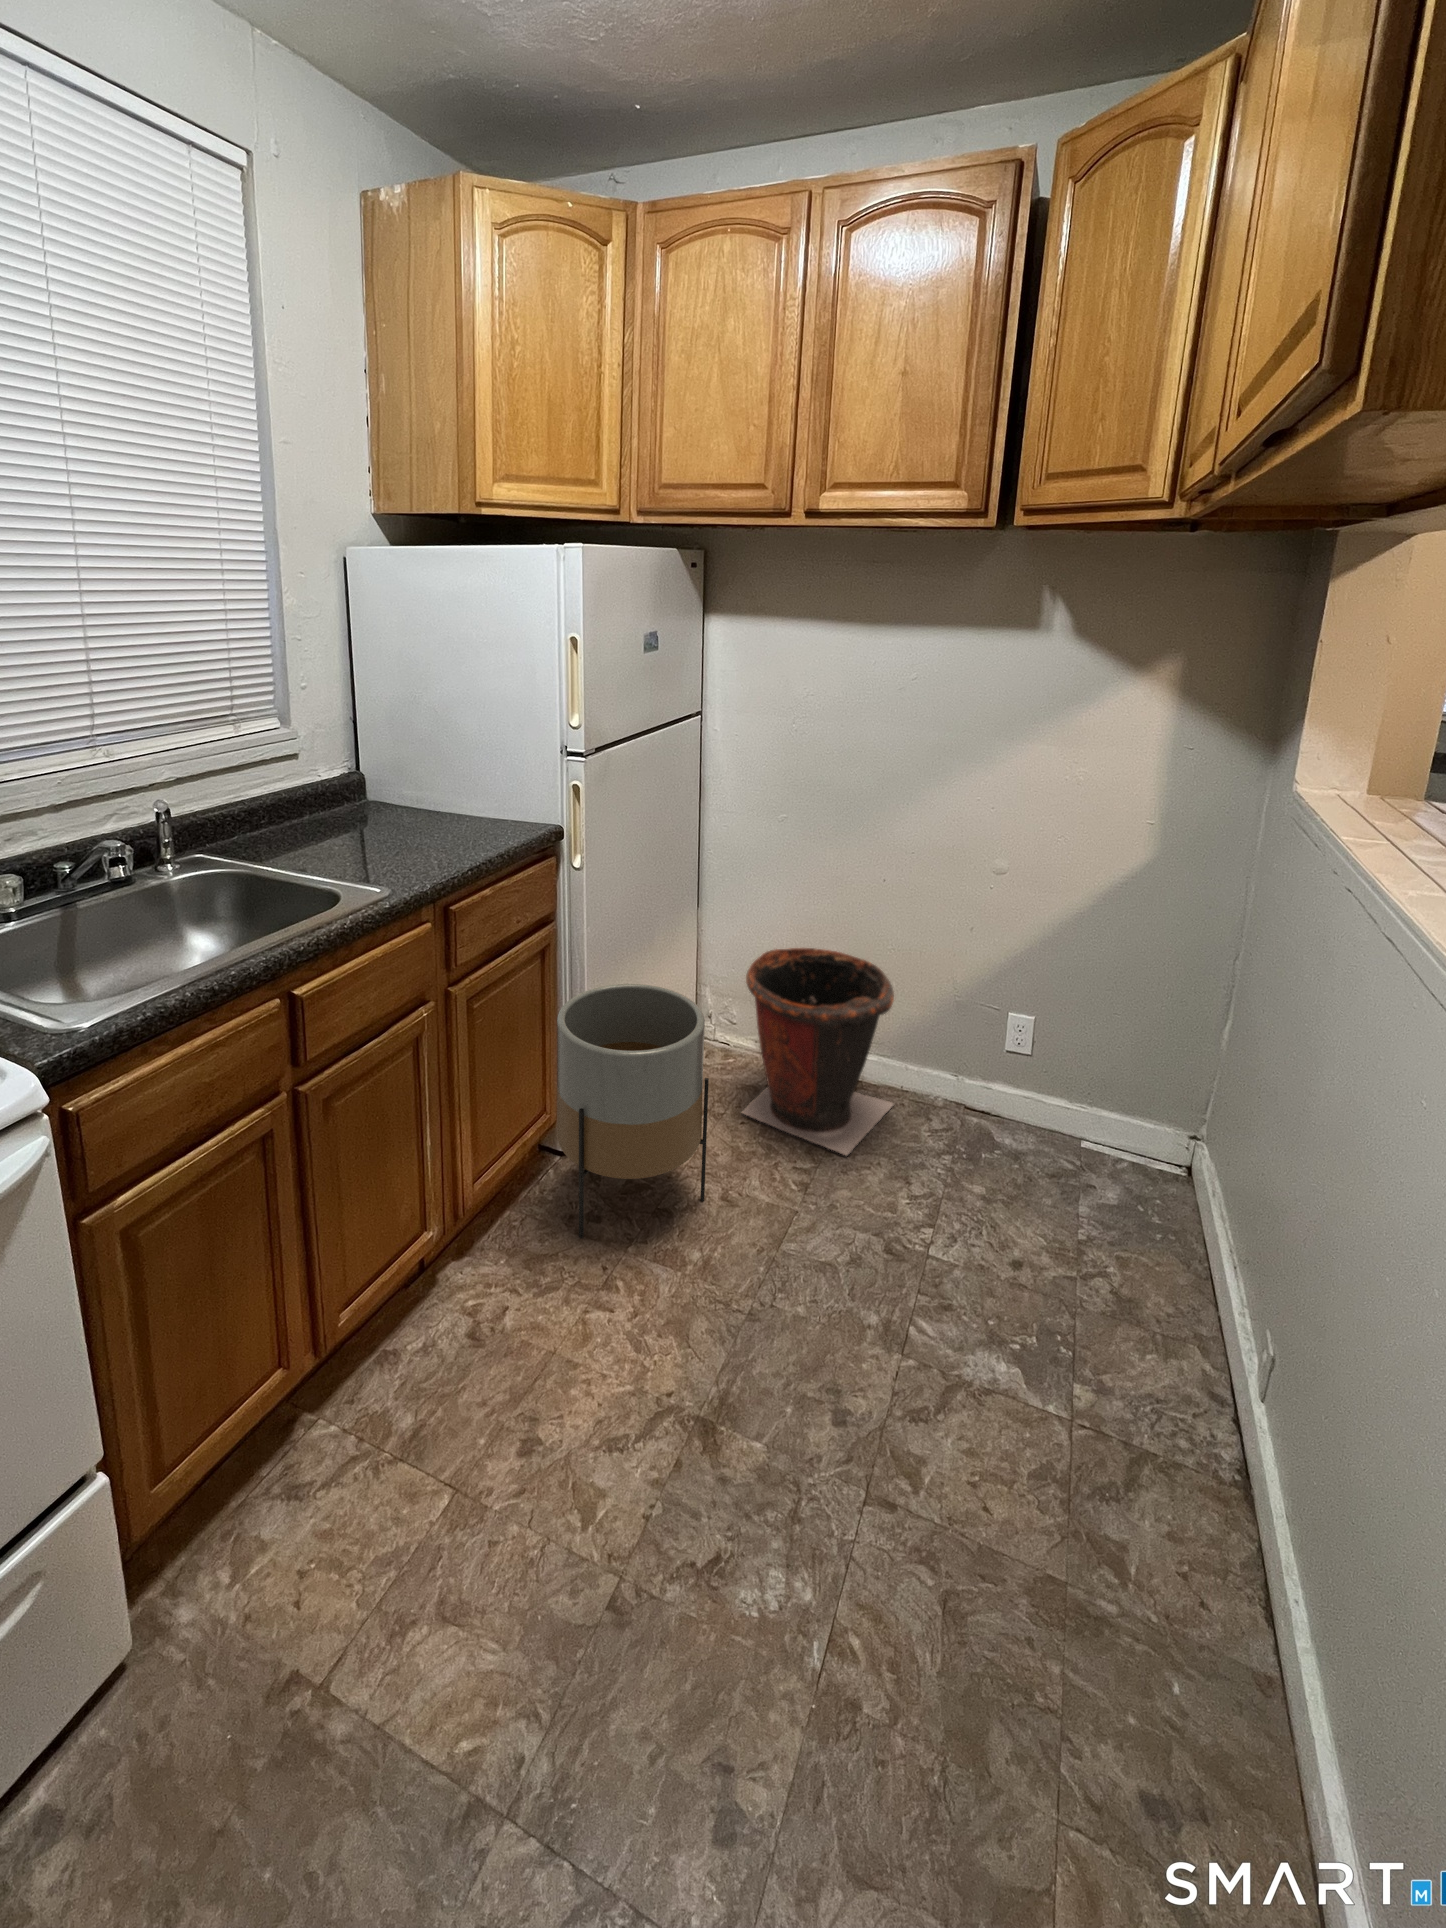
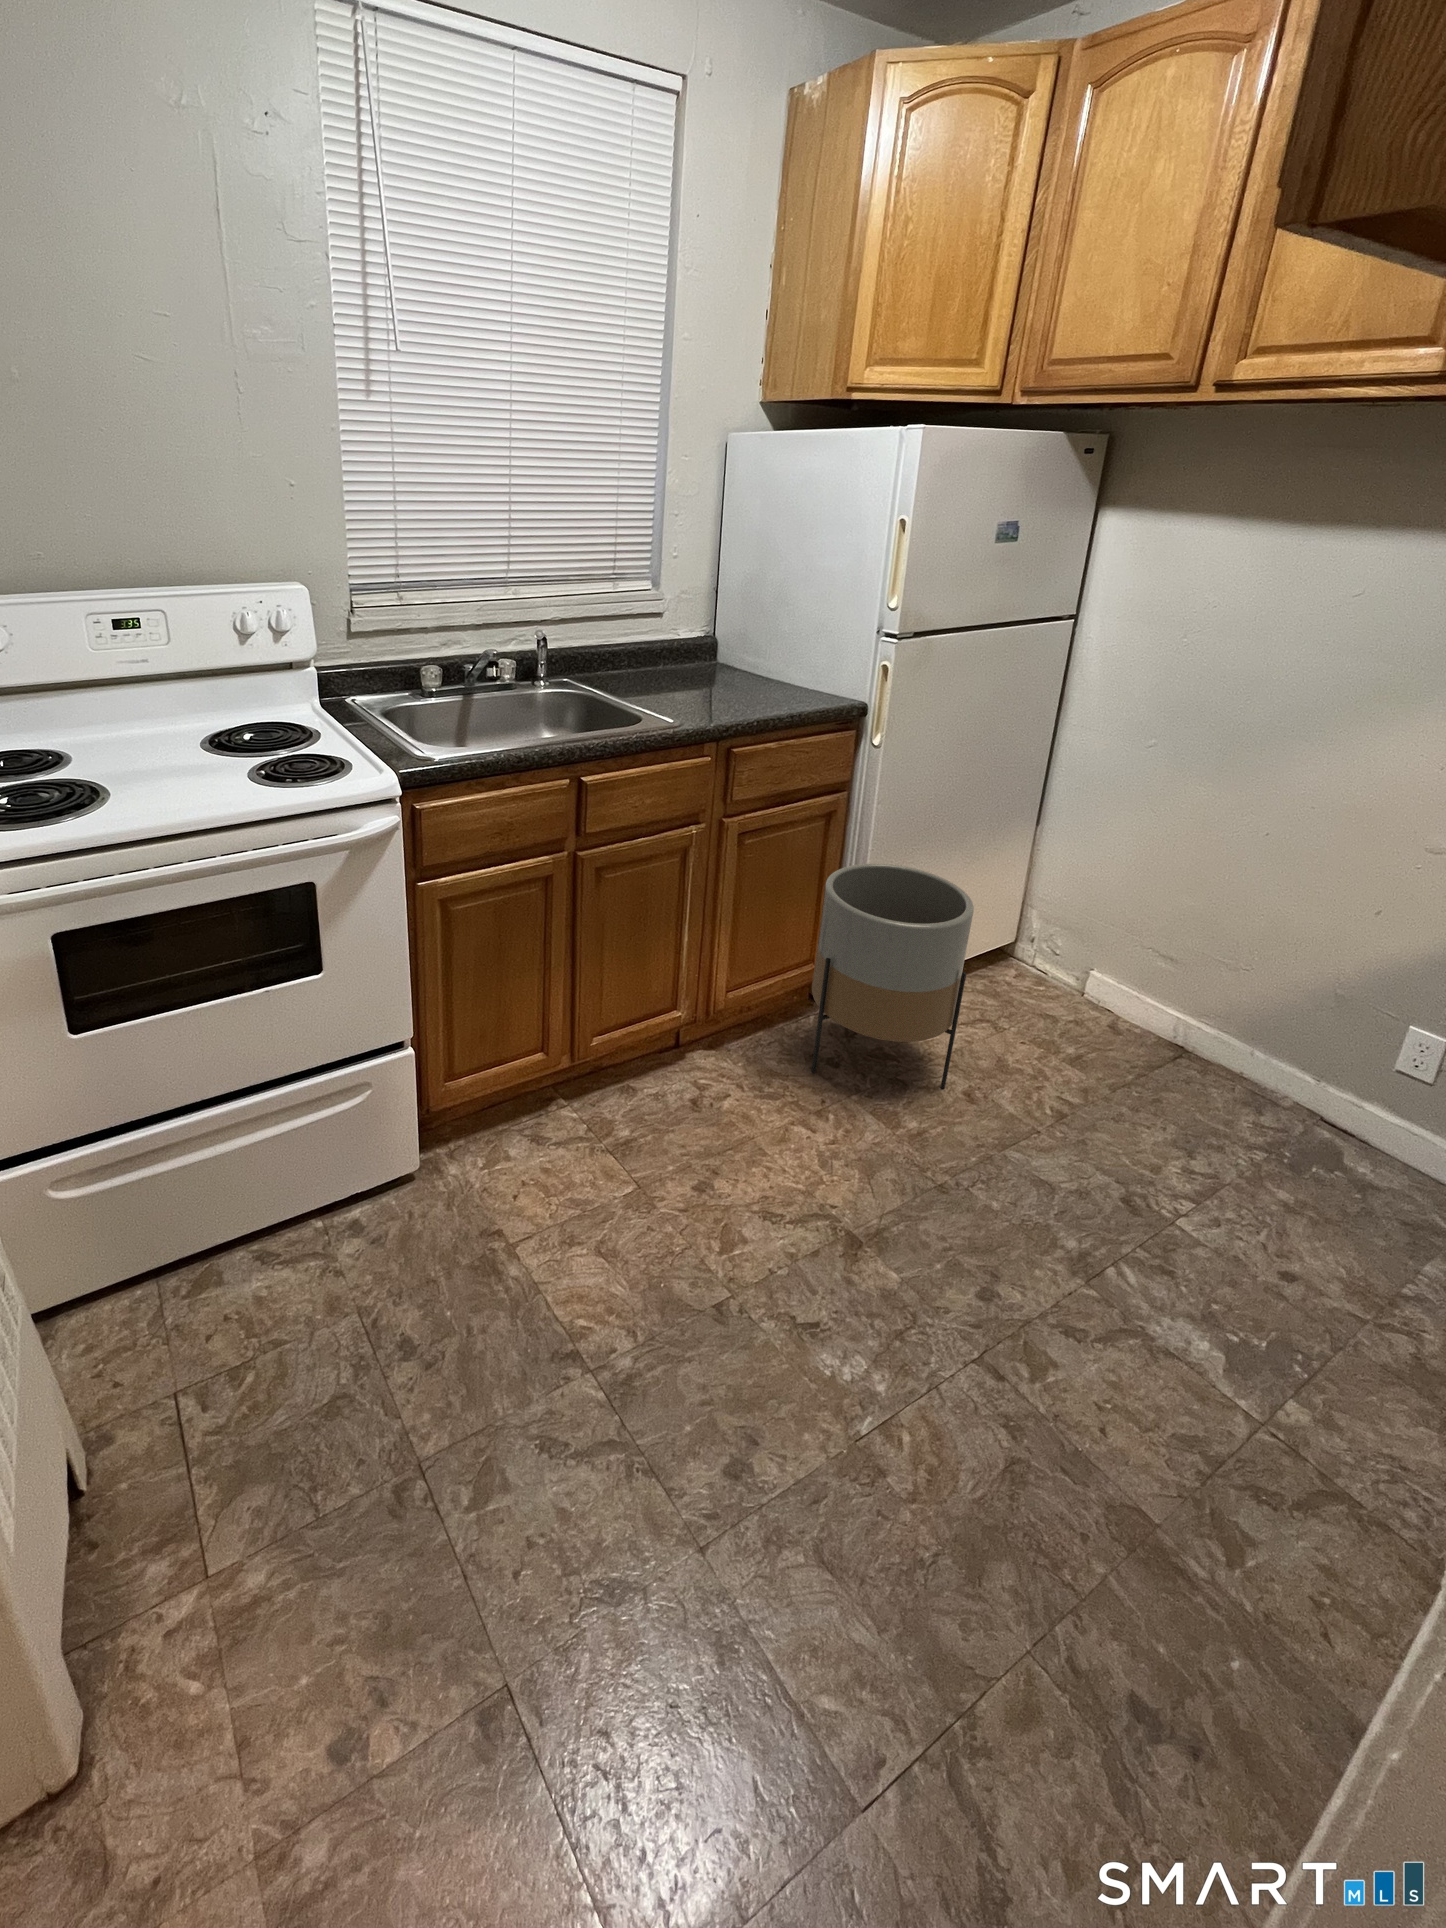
waste bin: present [741,948,894,1155] -> none [1023,883,1238,1110]

